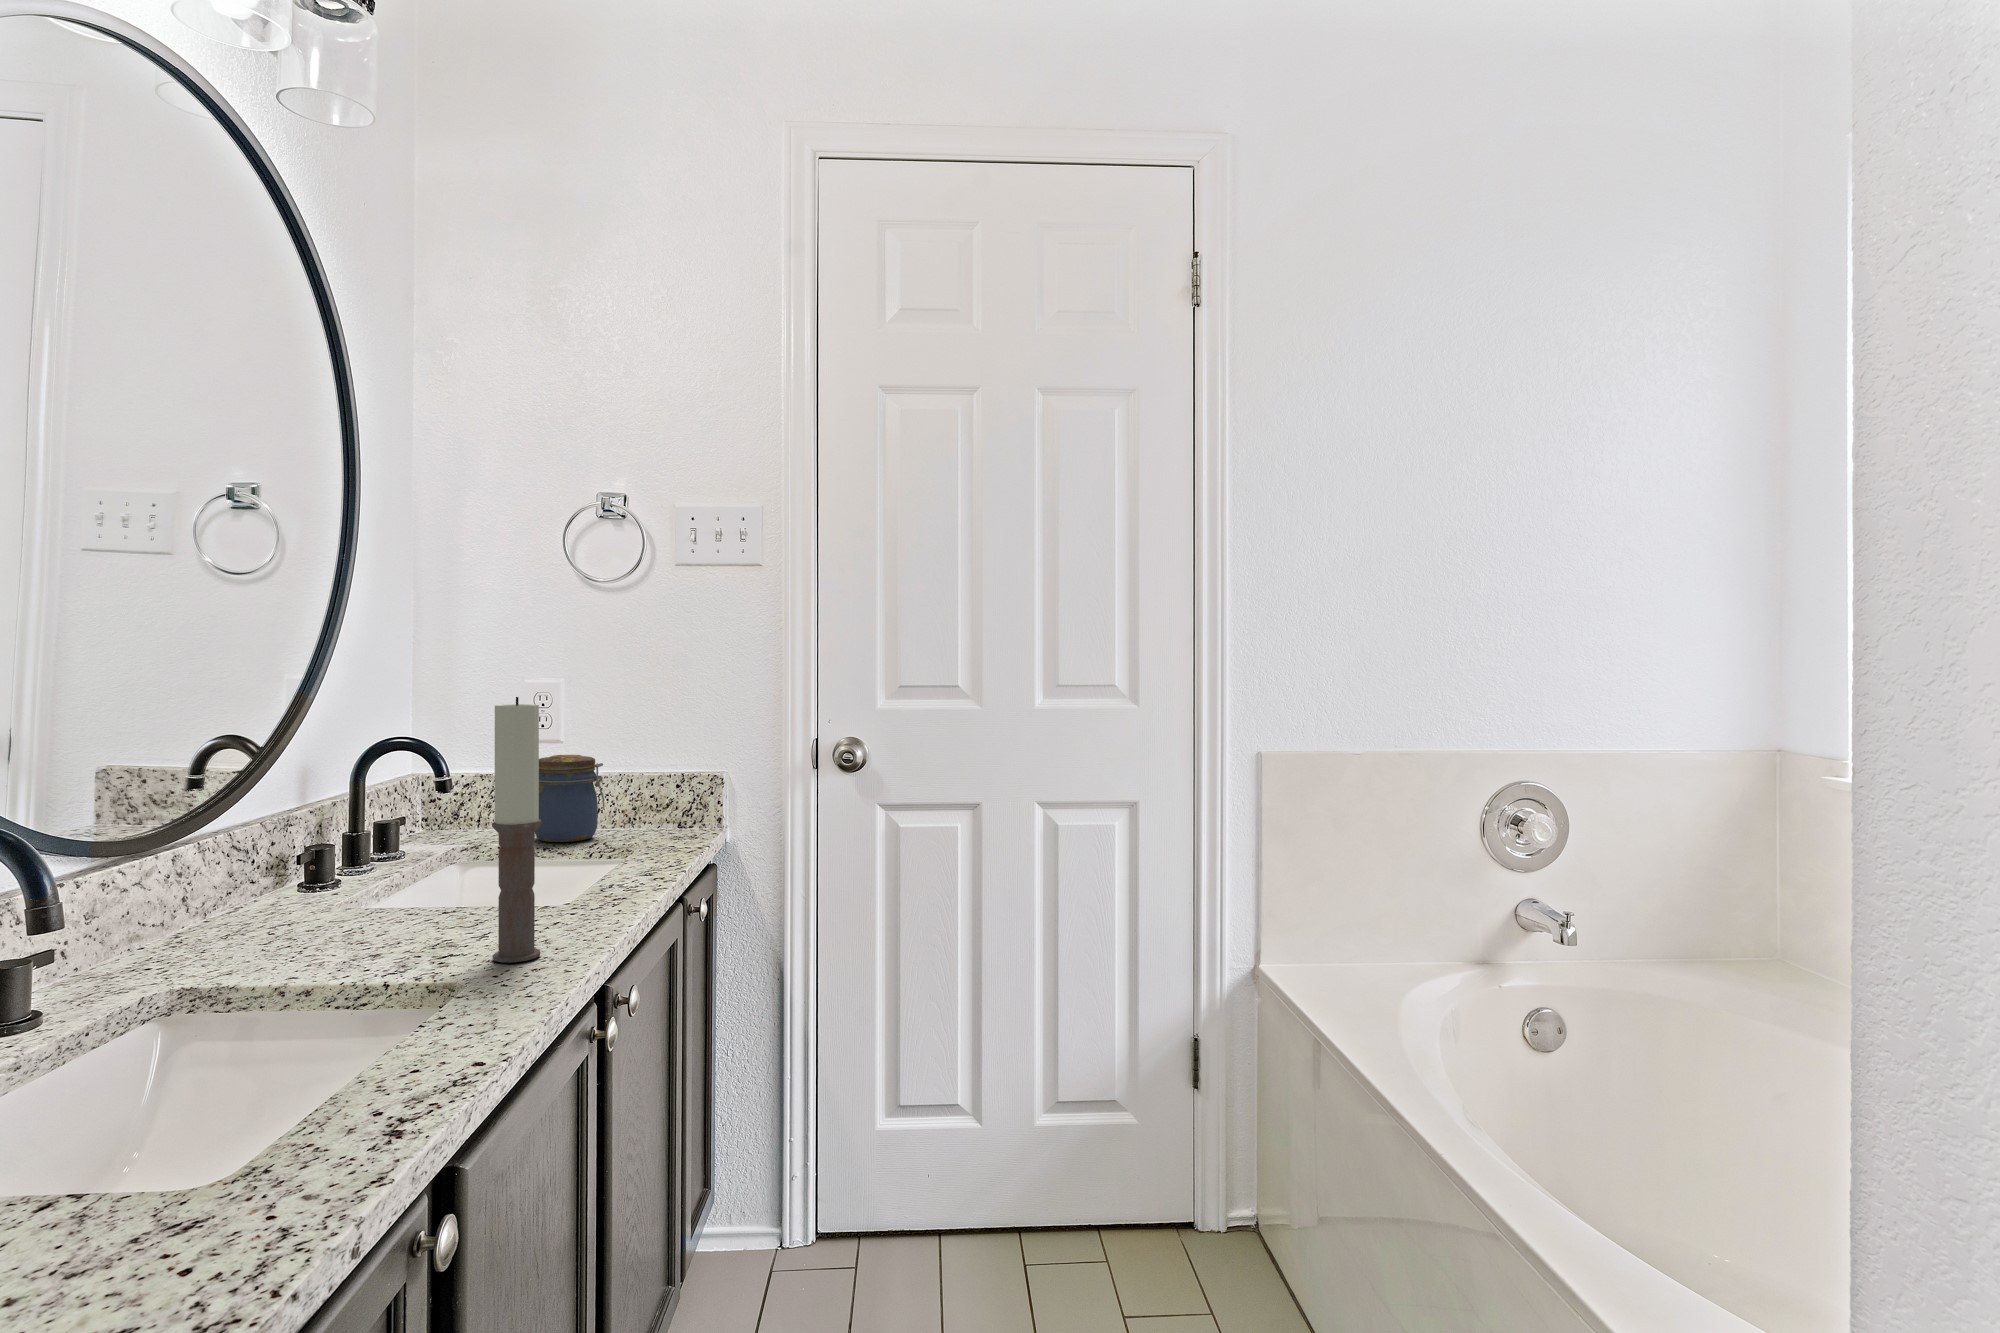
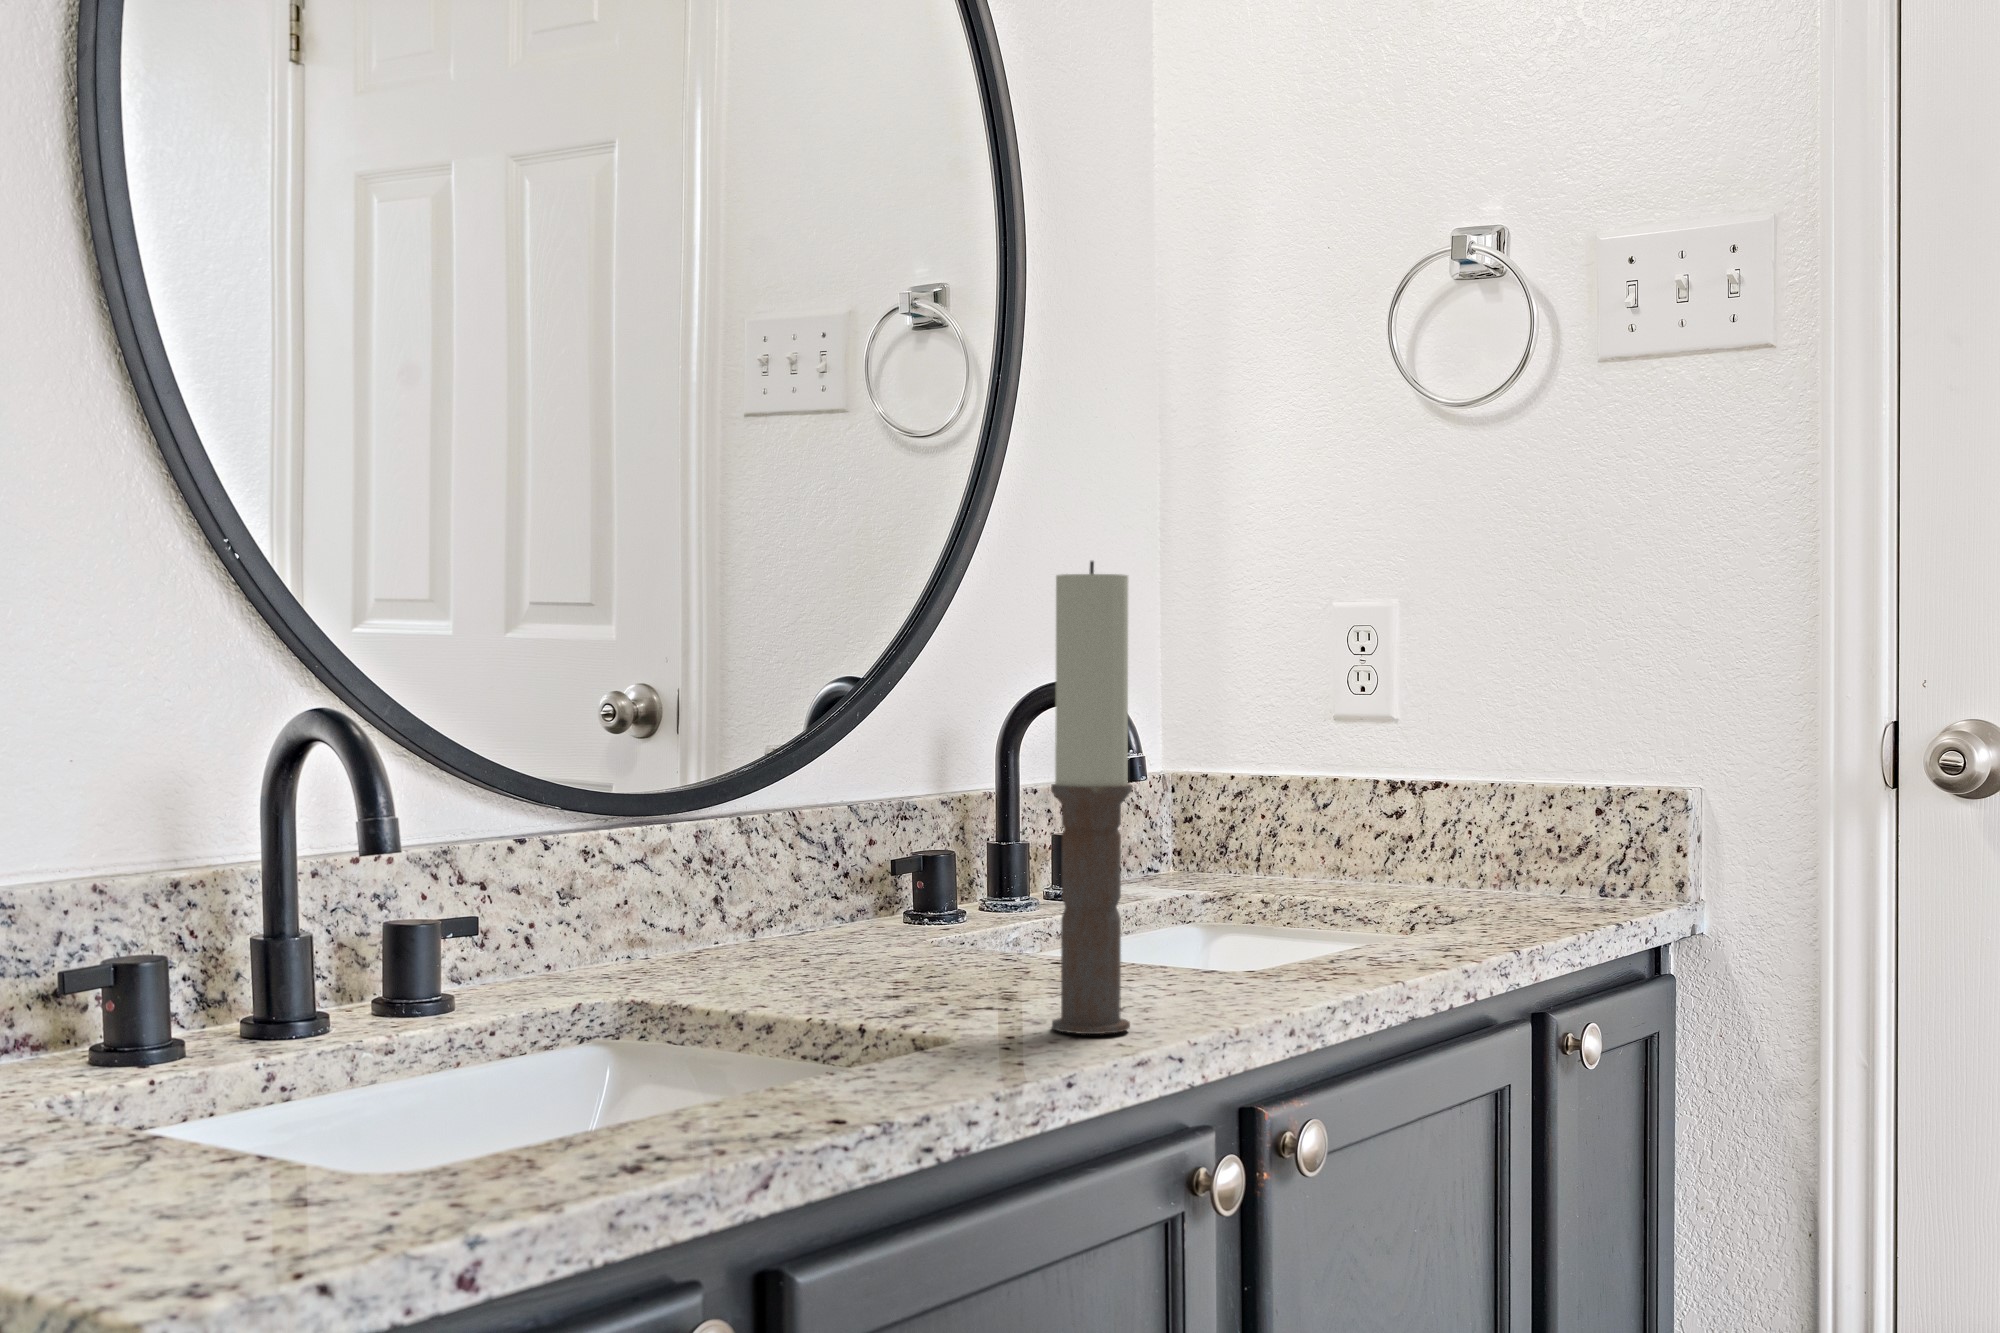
jar: present [535,755,604,842] -> none [1323,737,1452,901]

